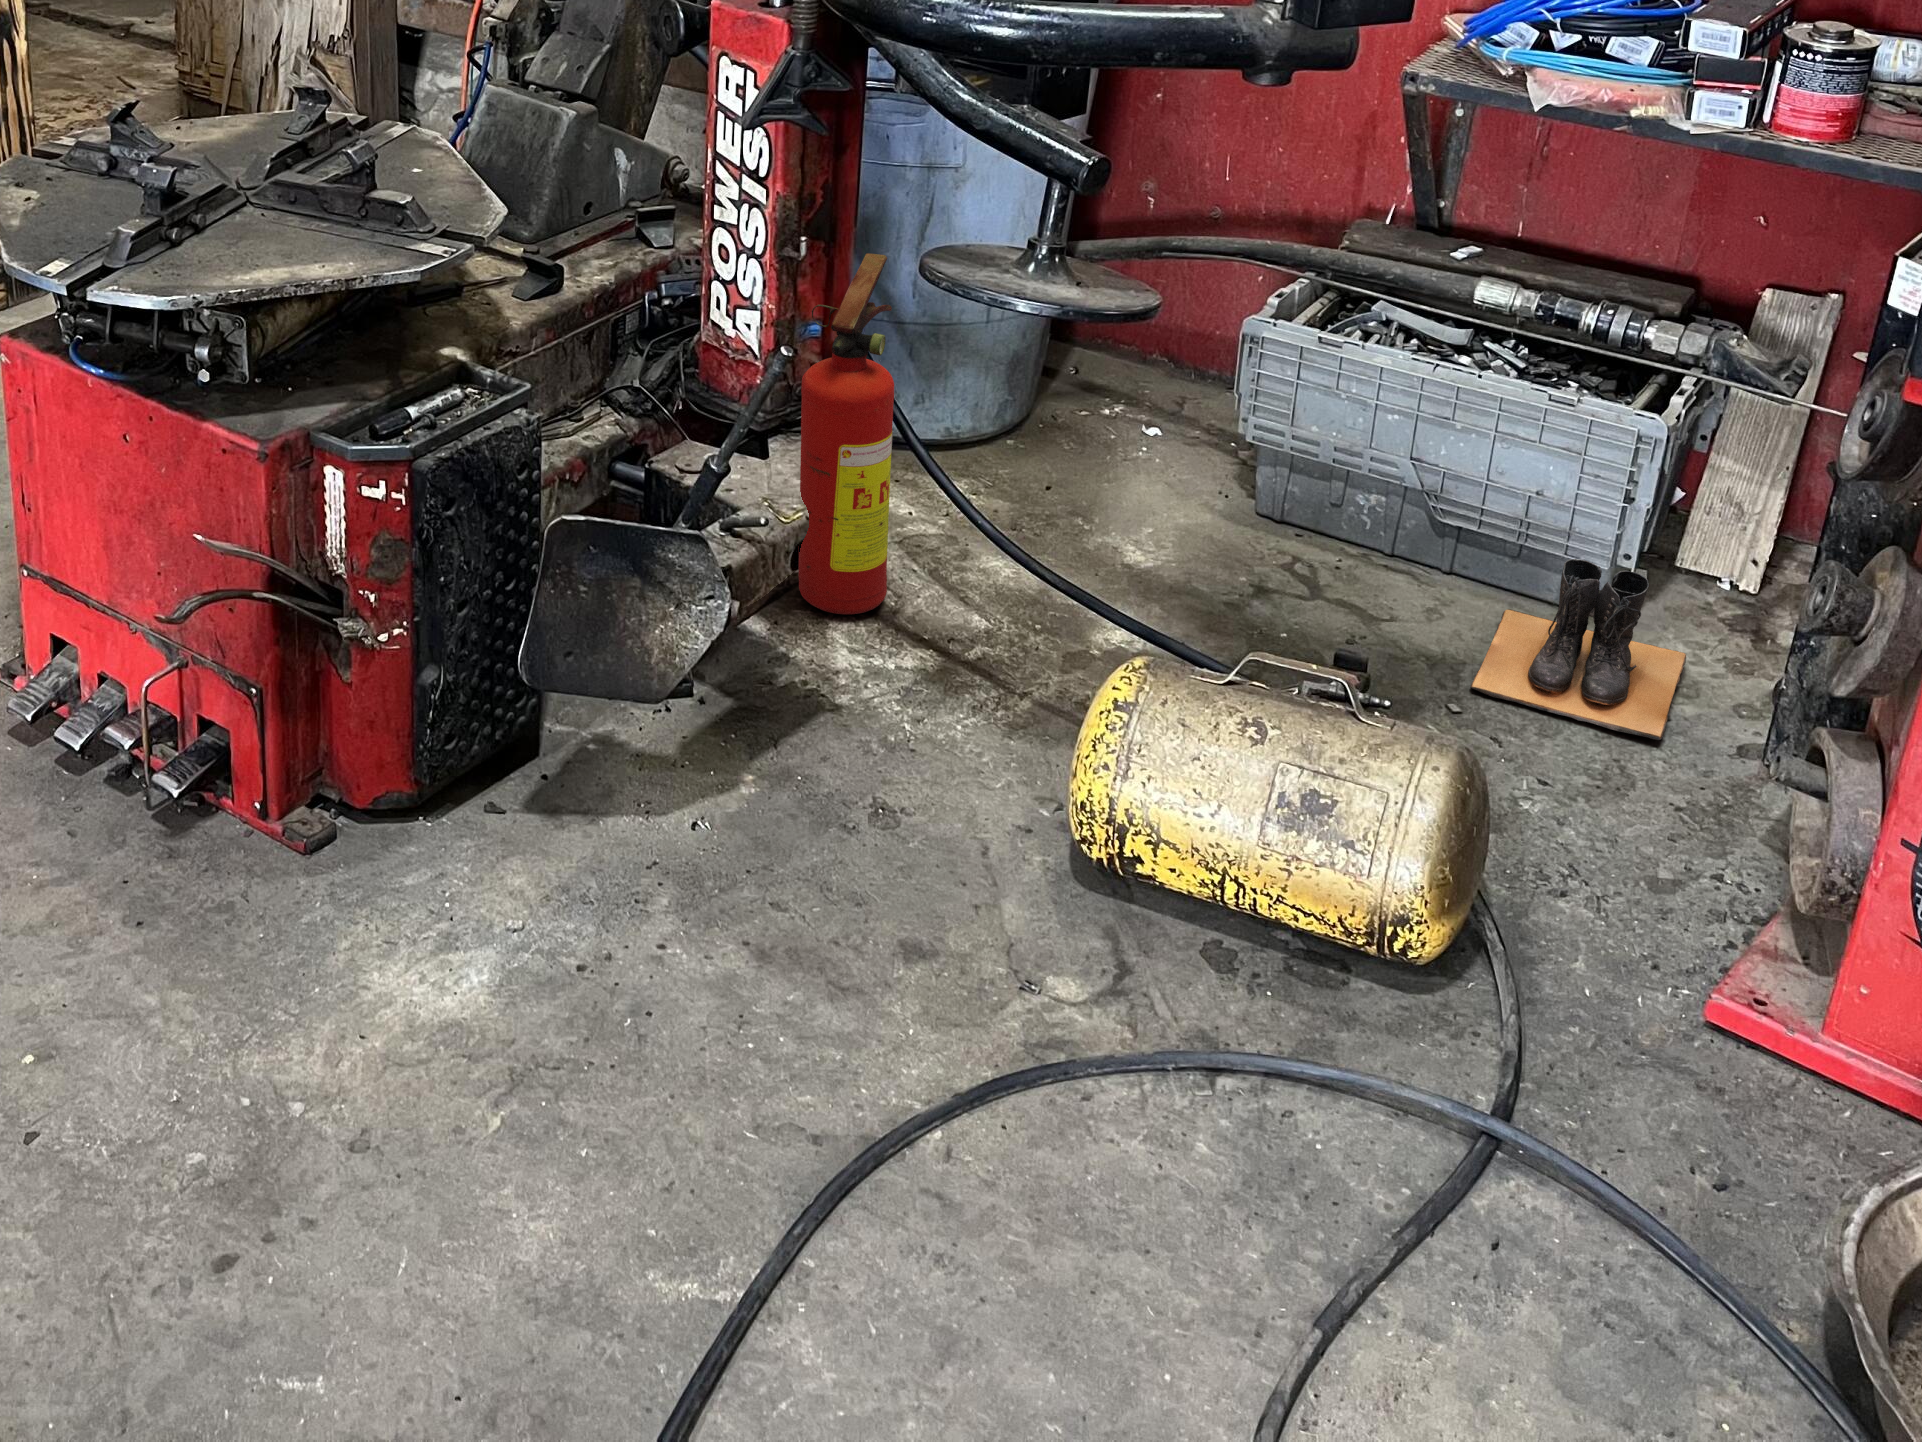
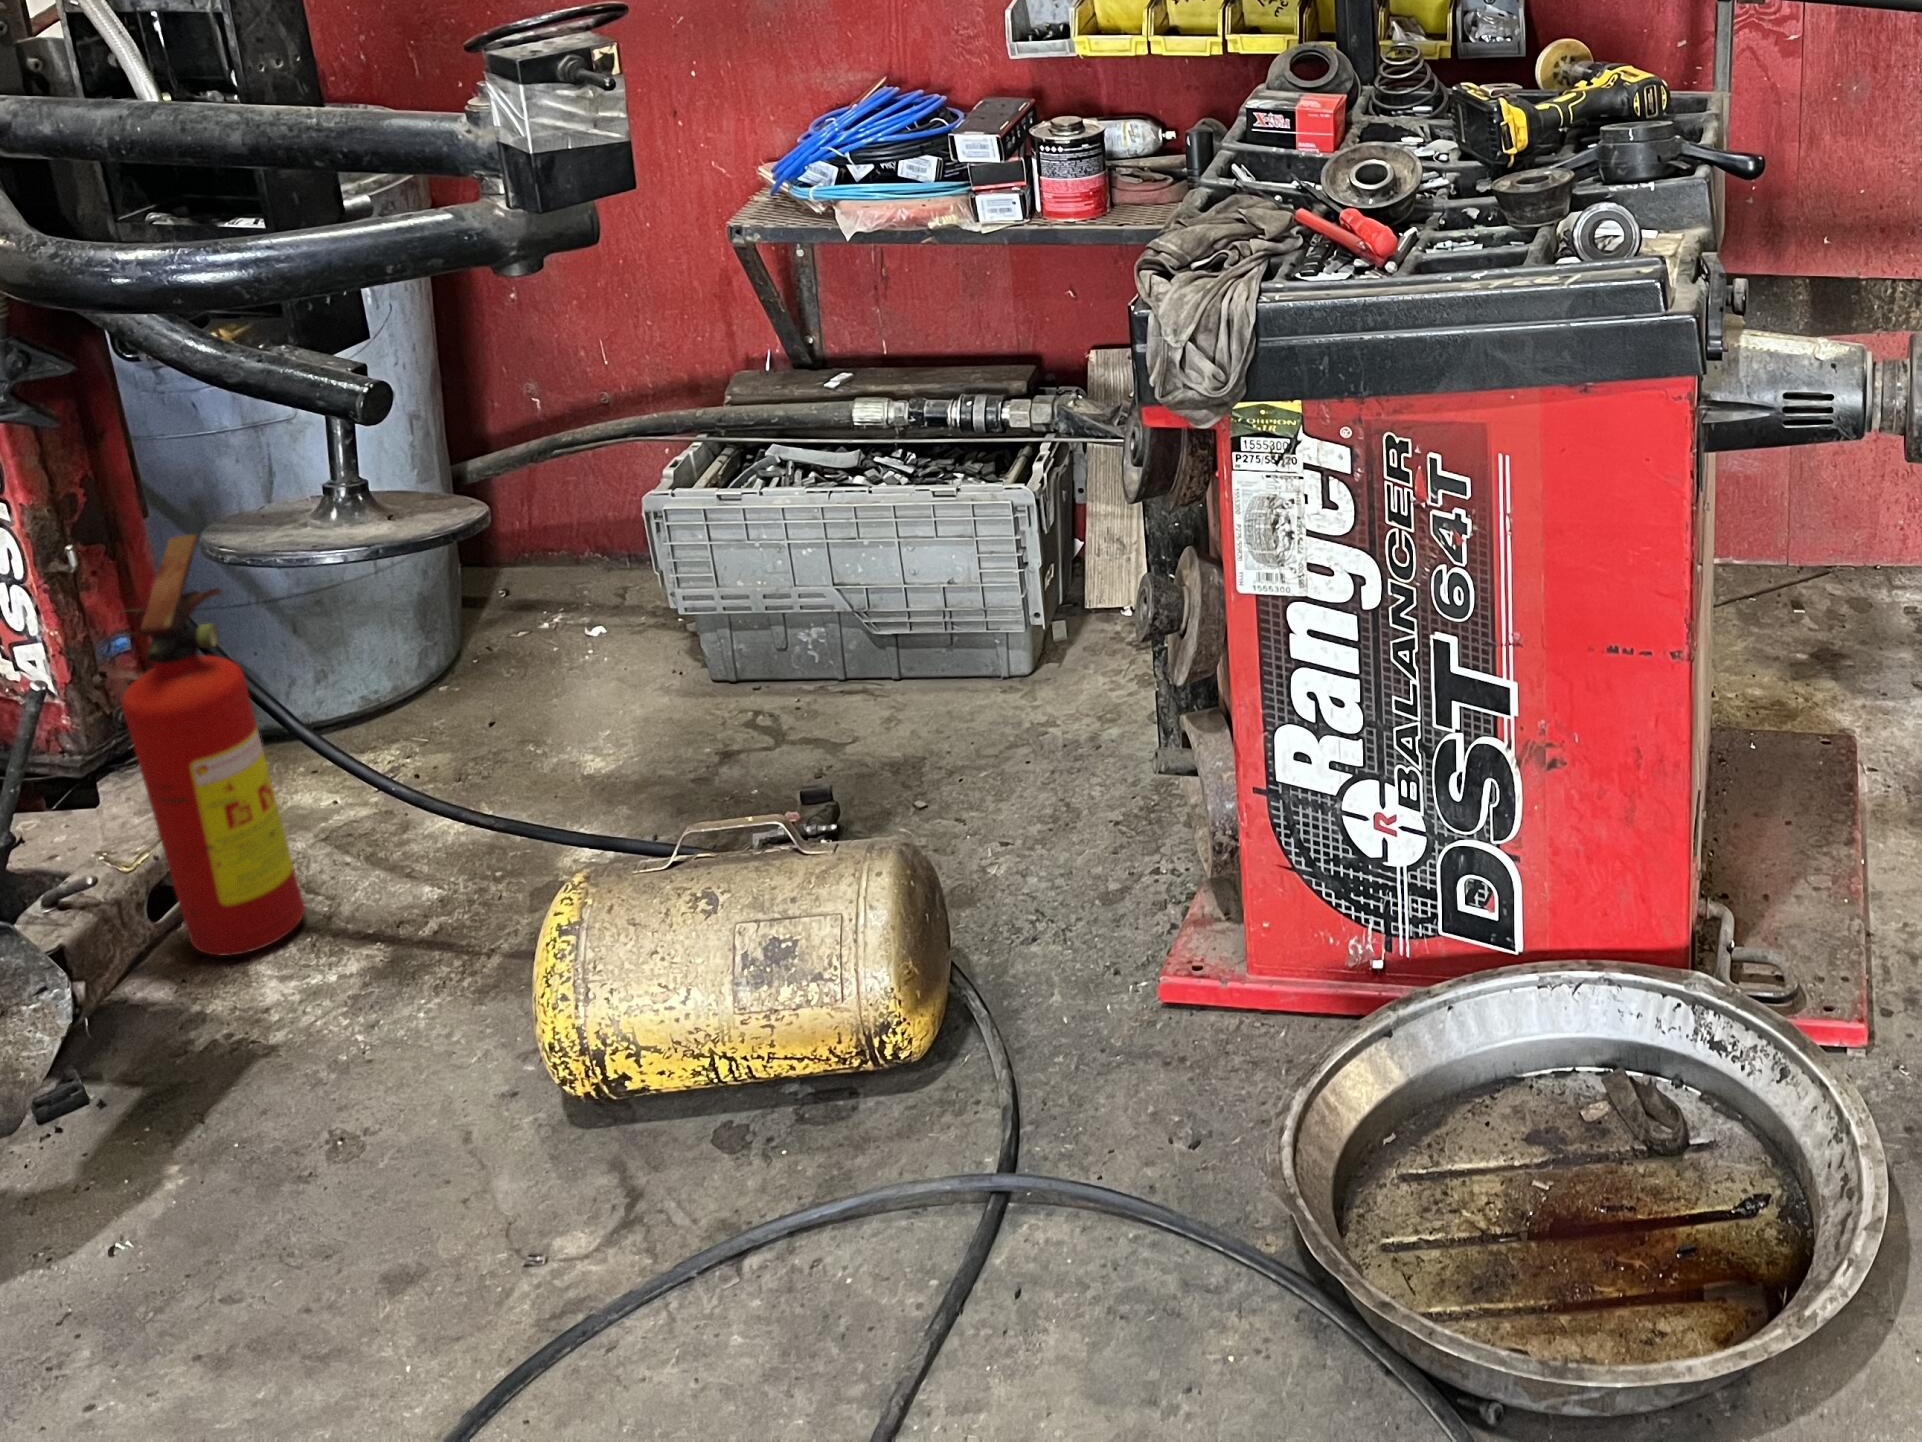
boots: present [1471,559,1686,740] -> none [932,628,1104,783]

